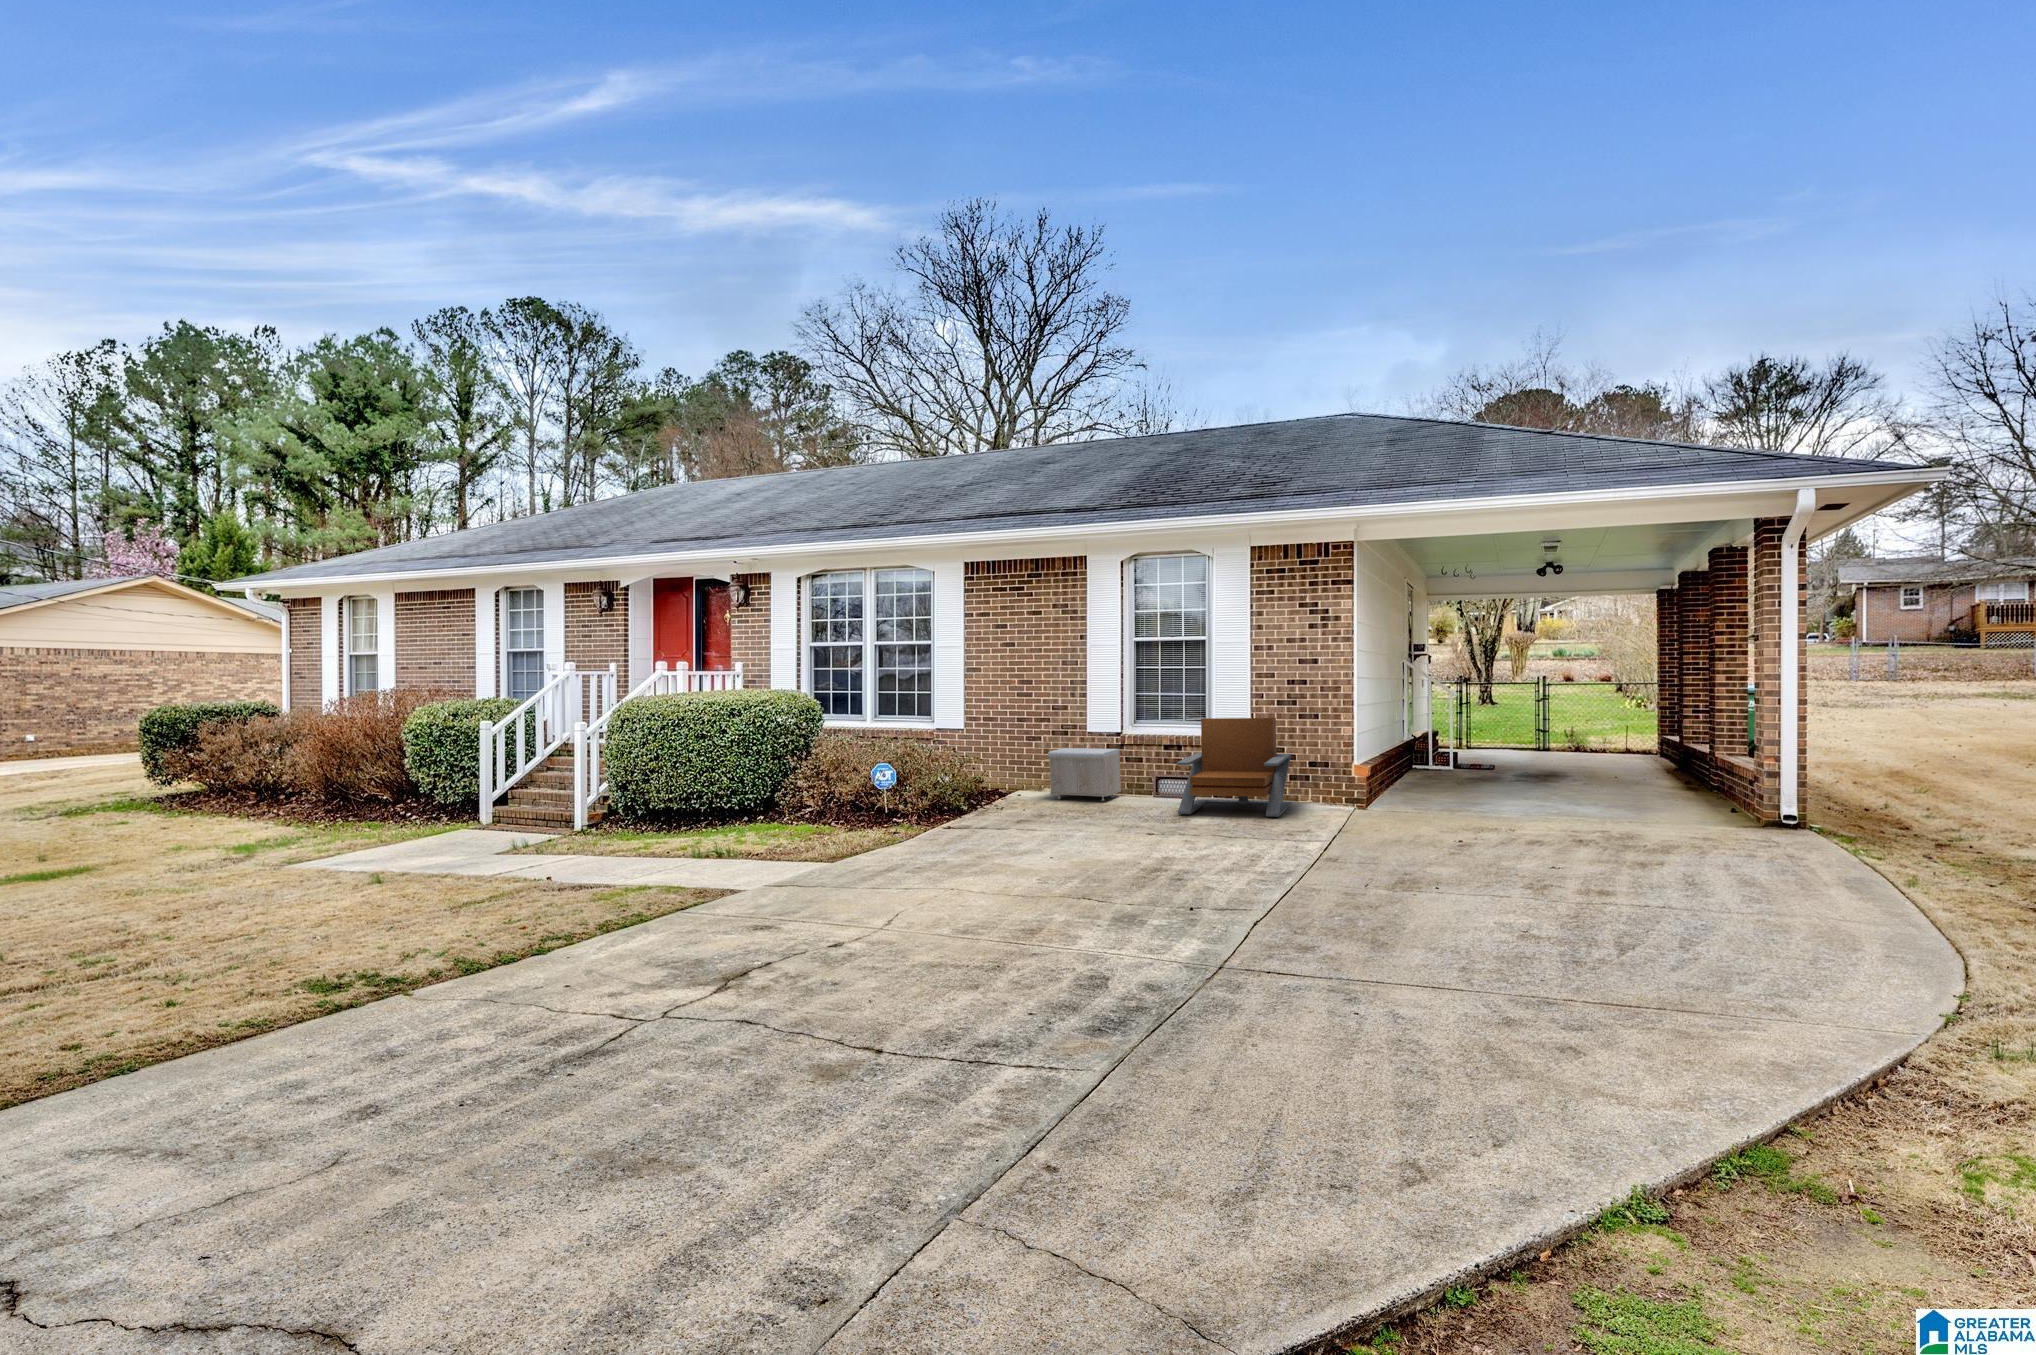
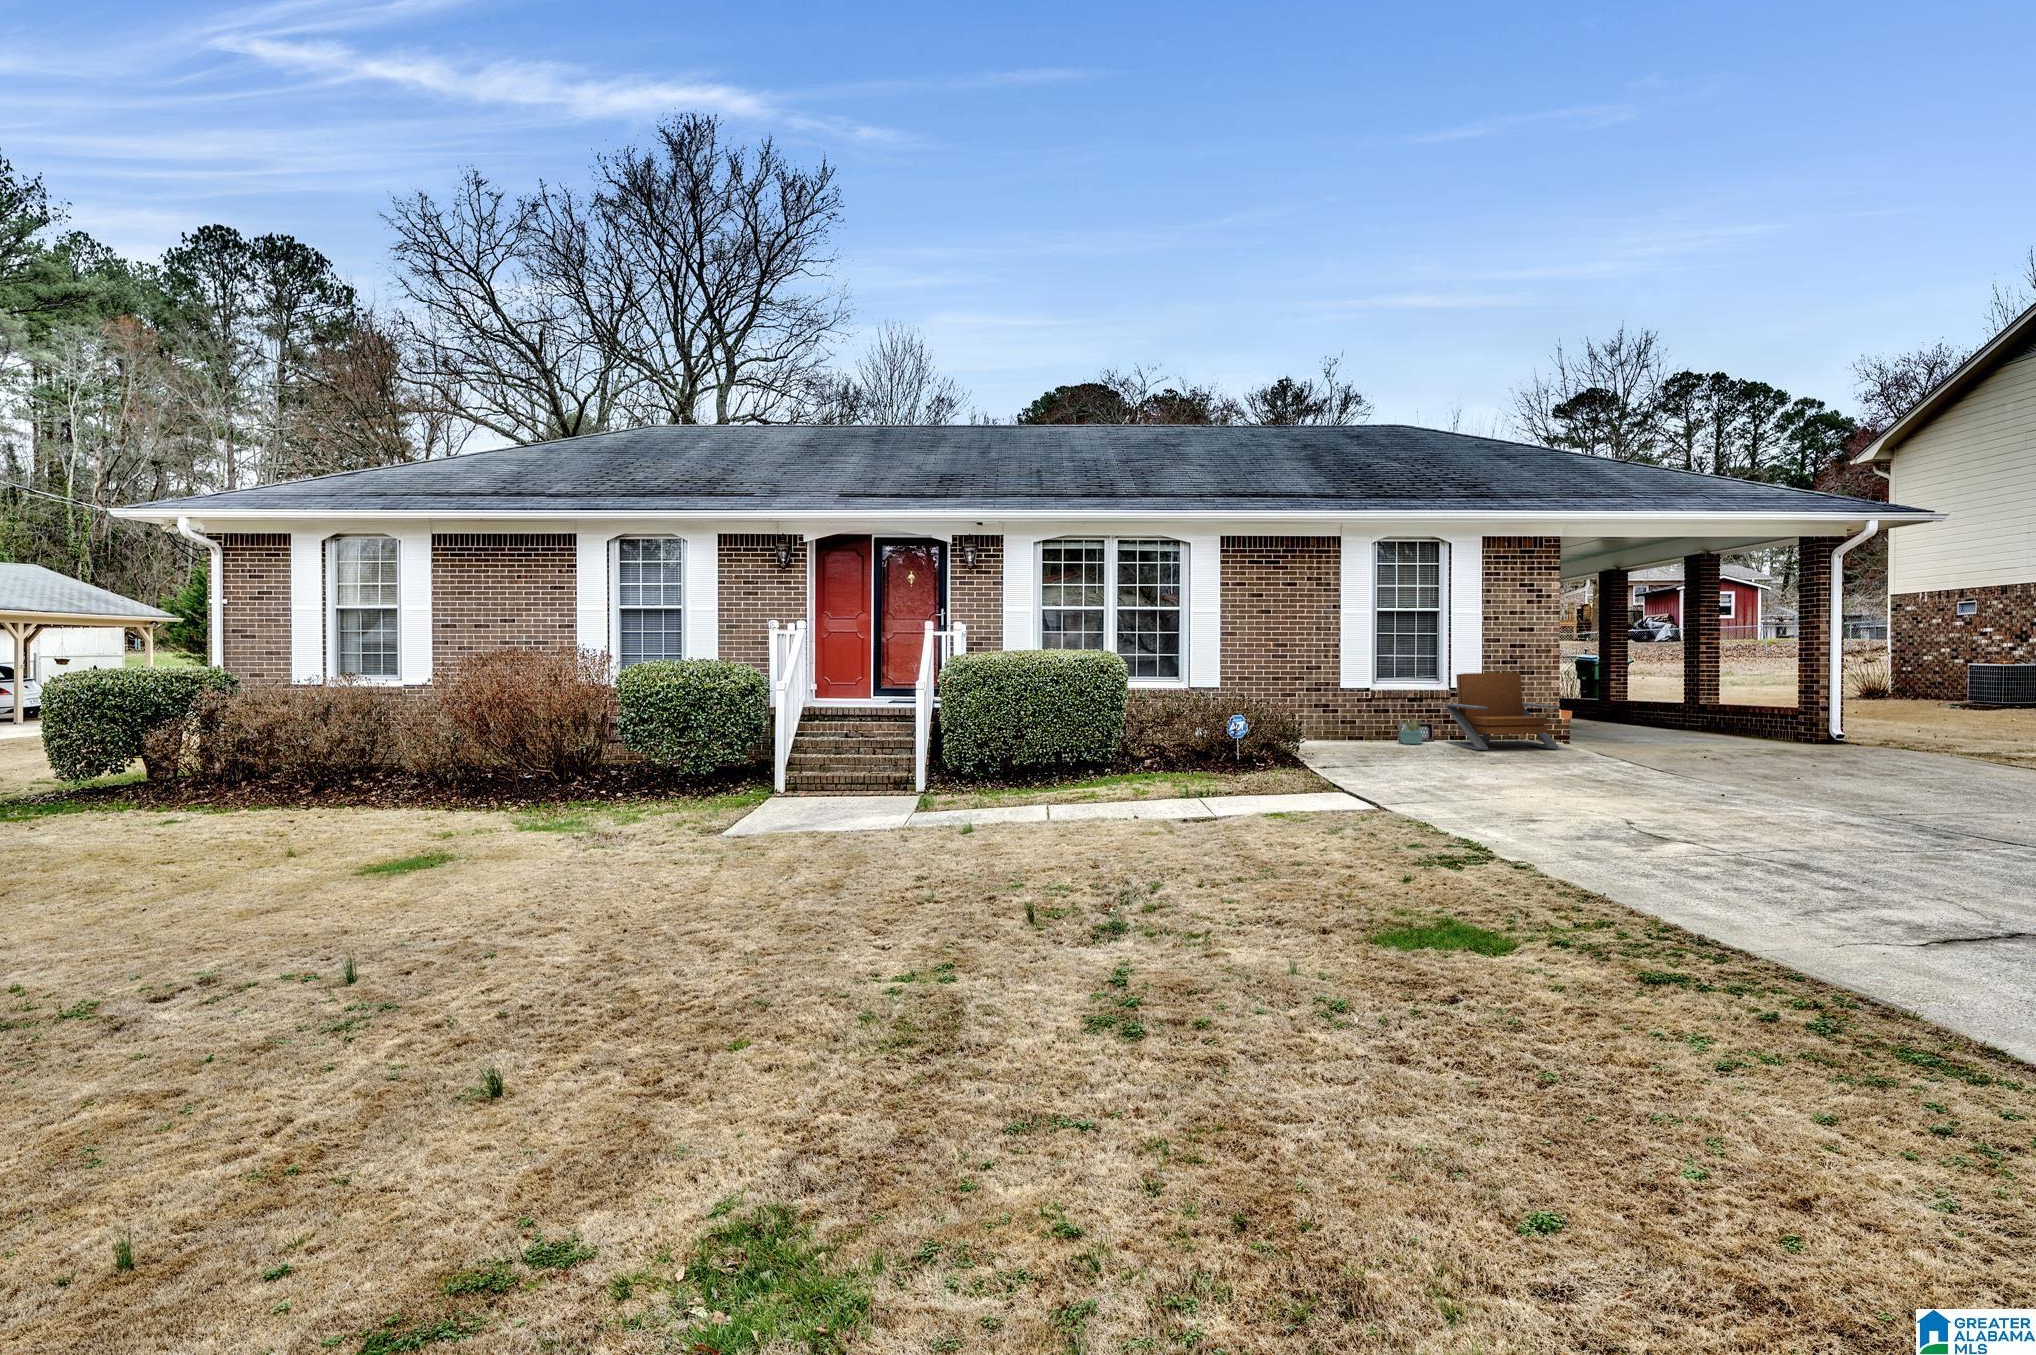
storage bench: present [1048,748,1121,801] -> none [1321,702,1384,746]
decorative plant: none [1138,770,1171,801] -> present [1400,719,1426,744]

